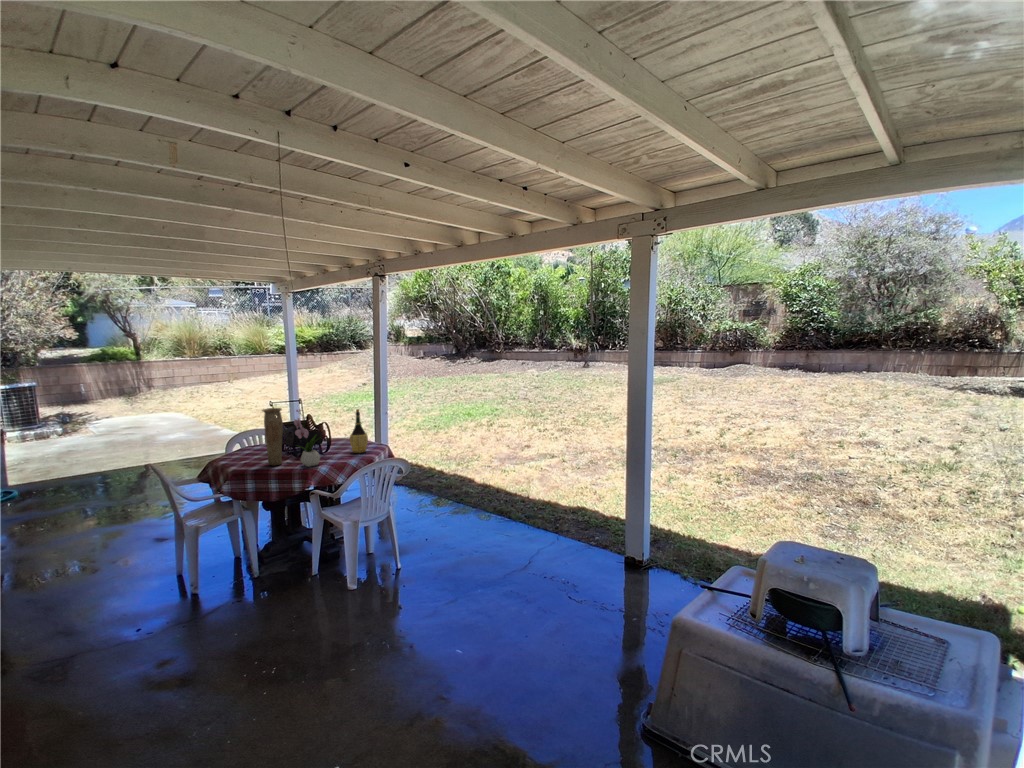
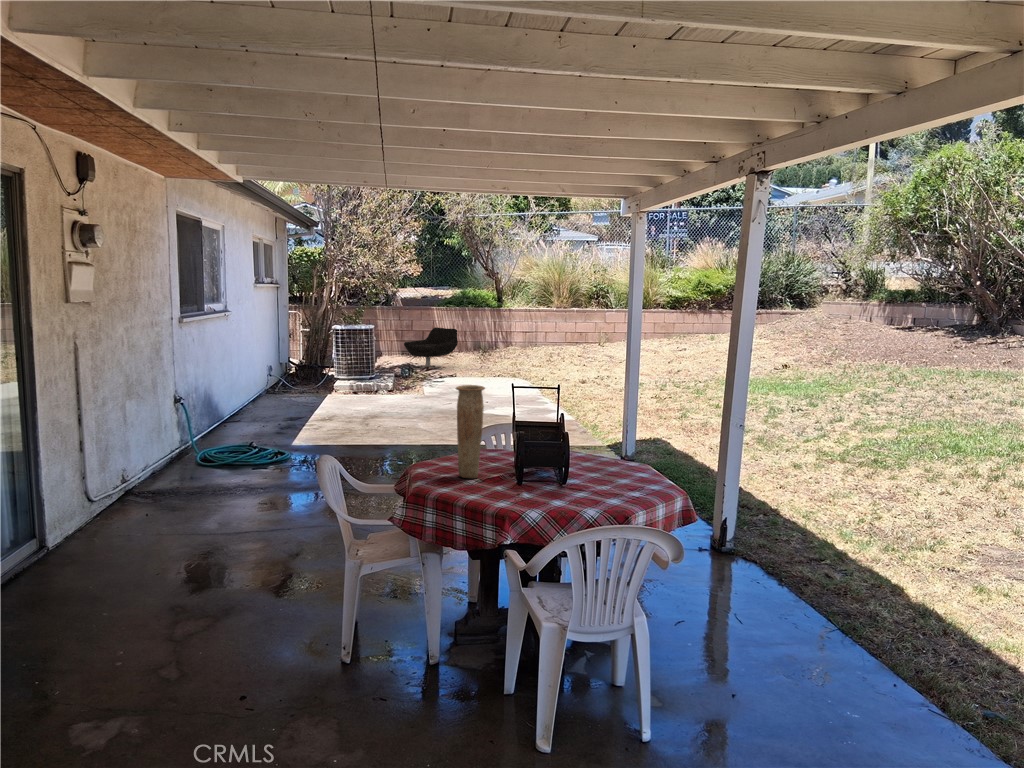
lounge chair: none [48,380,105,416] -> present [404,327,458,370]
wine bottle: present [350,409,368,453] -> none [593,405,625,485]
flower arrangement: present [294,410,321,467] -> none [490,393,529,491]

